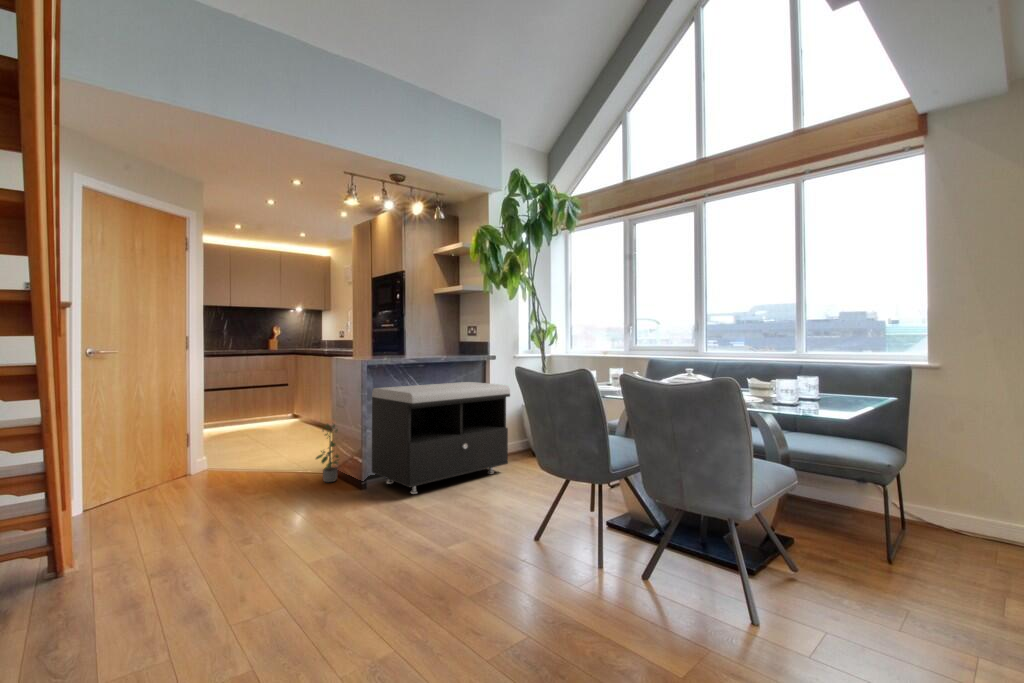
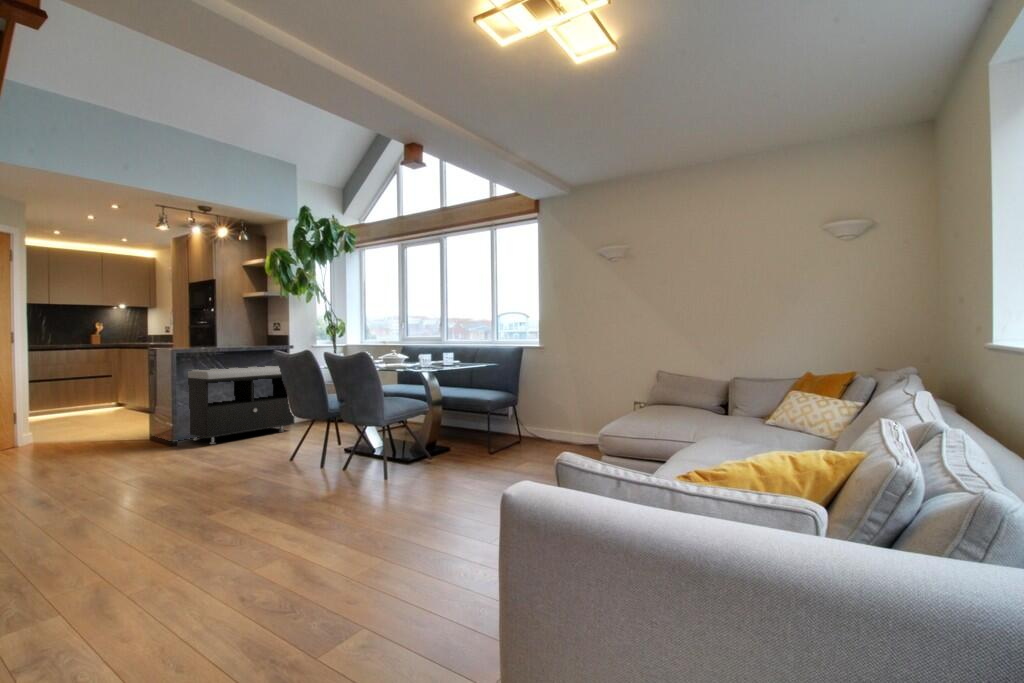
potted plant: present [316,424,339,482] -> none [133,397,156,442]

